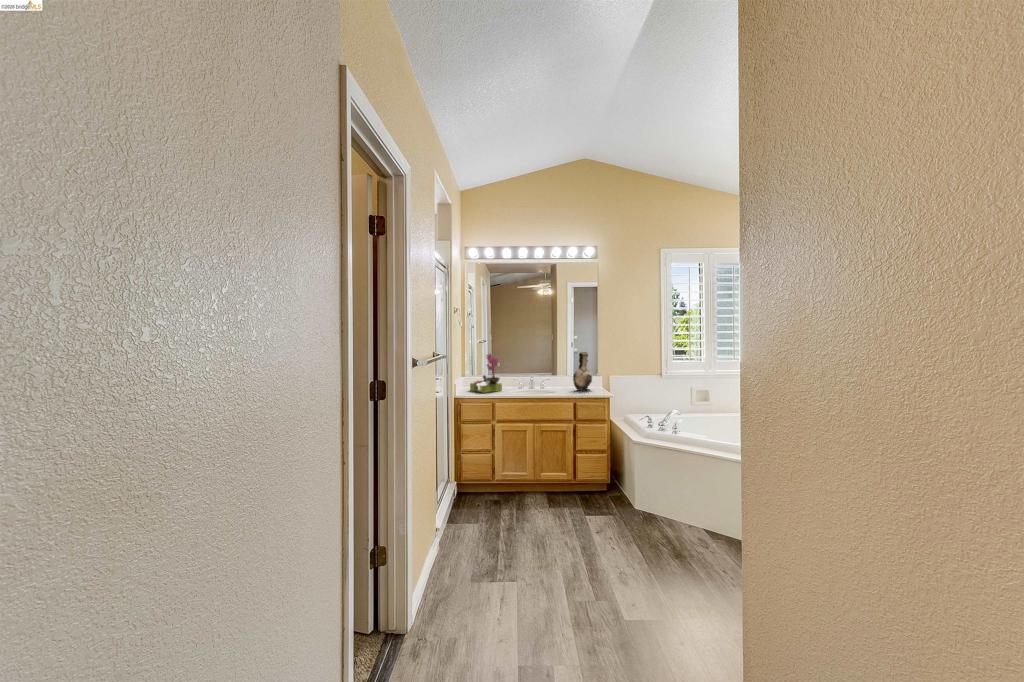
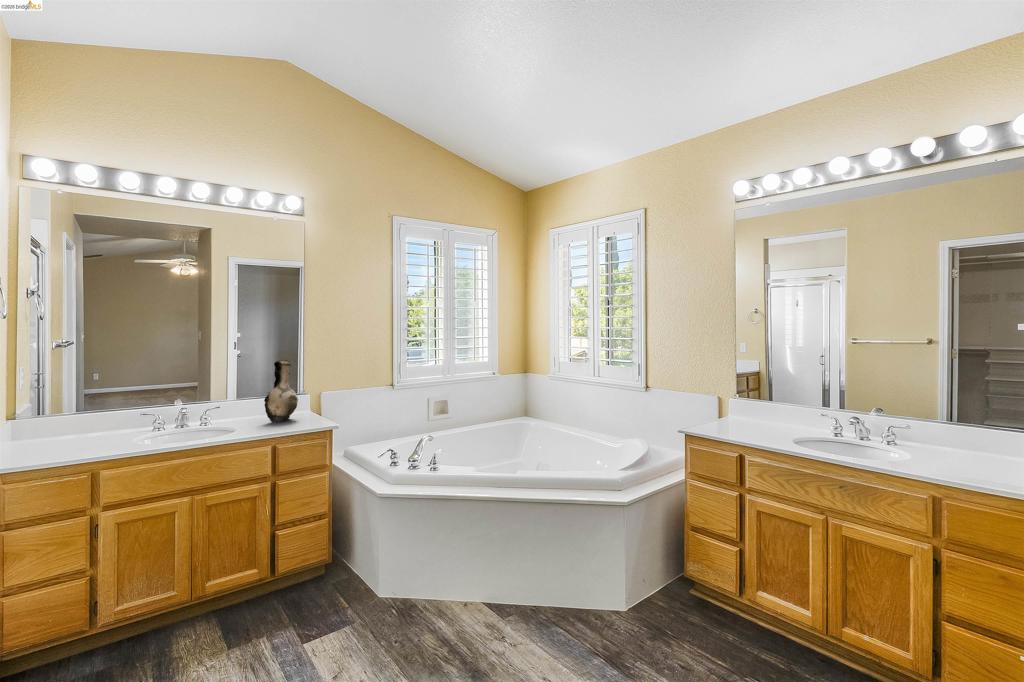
flower arrangement: present [470,353,502,393] -> none [32,365,115,448]

